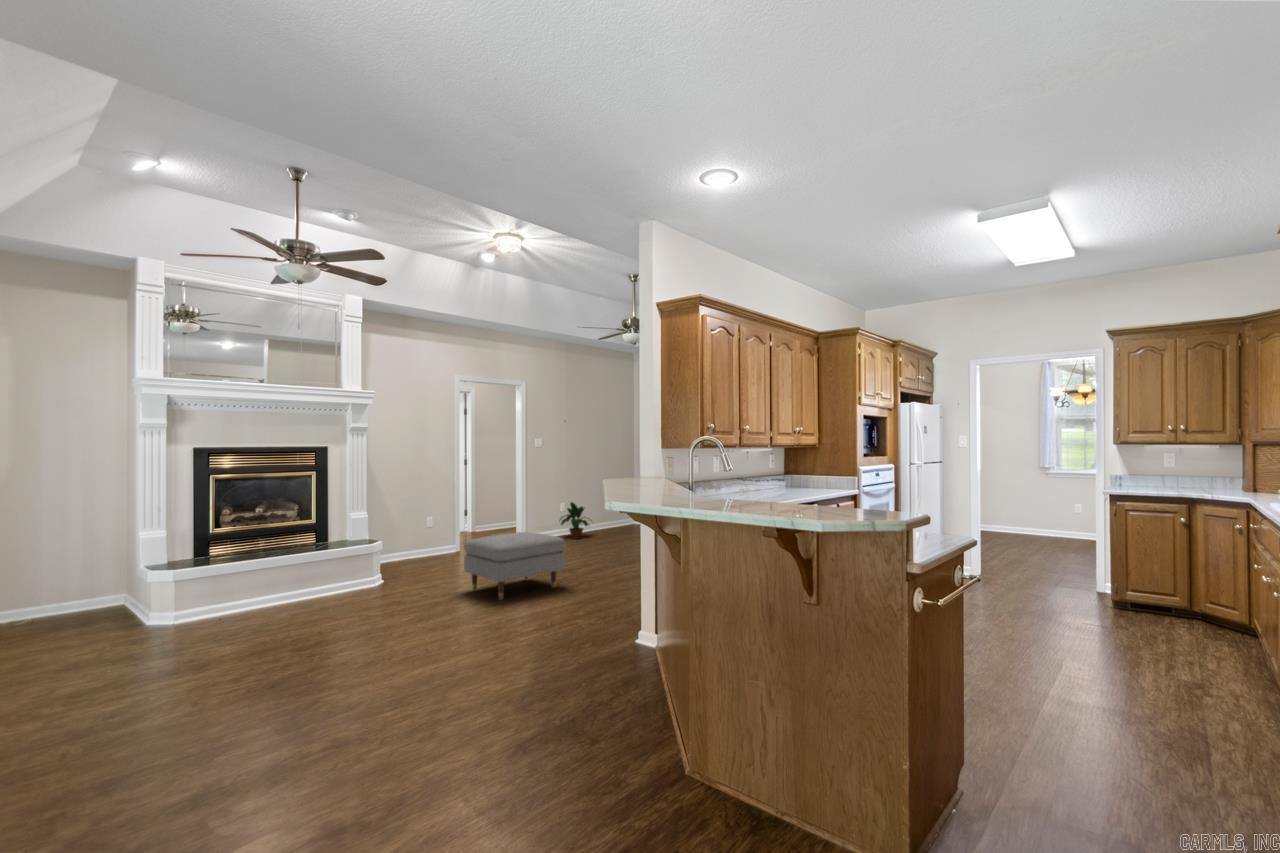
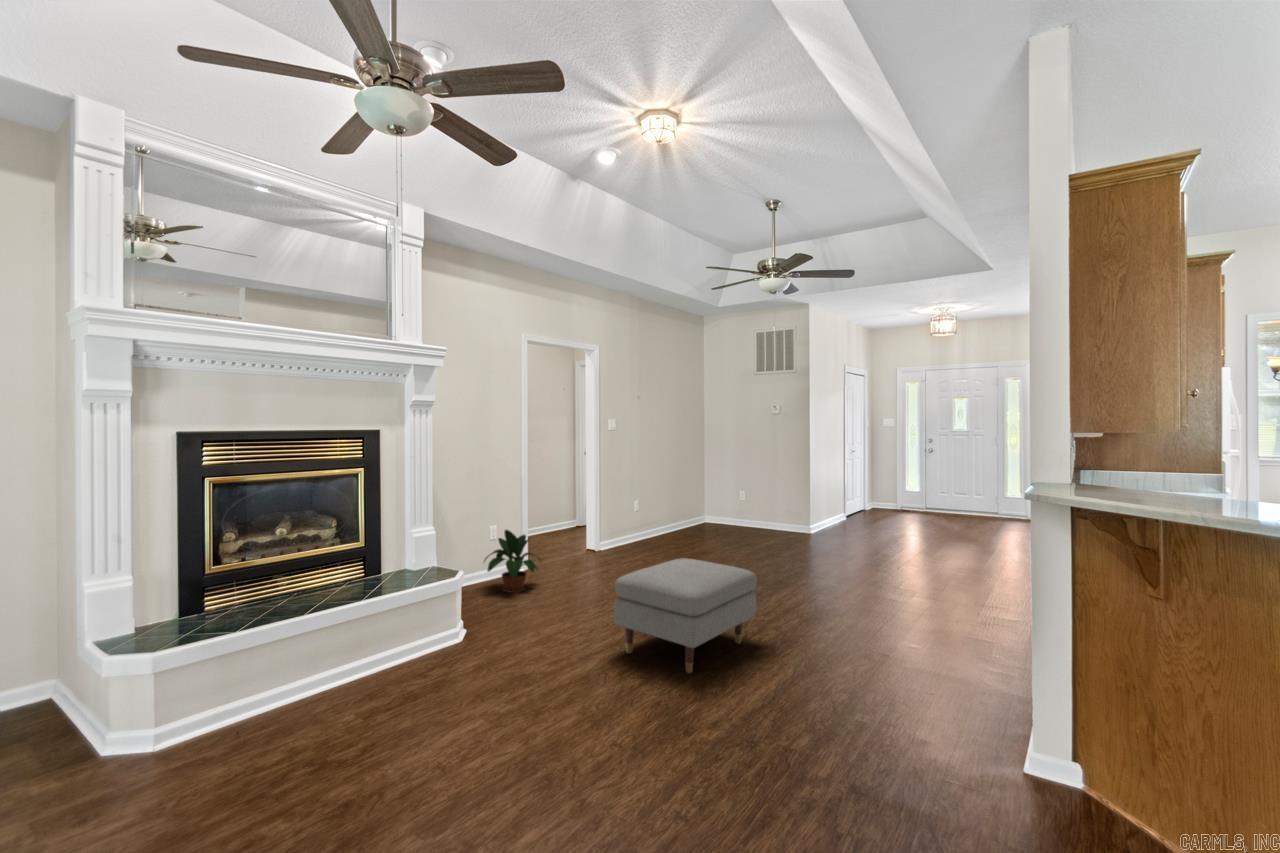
potted plant: present [560,502,589,539] -> present [485,530,540,593]

